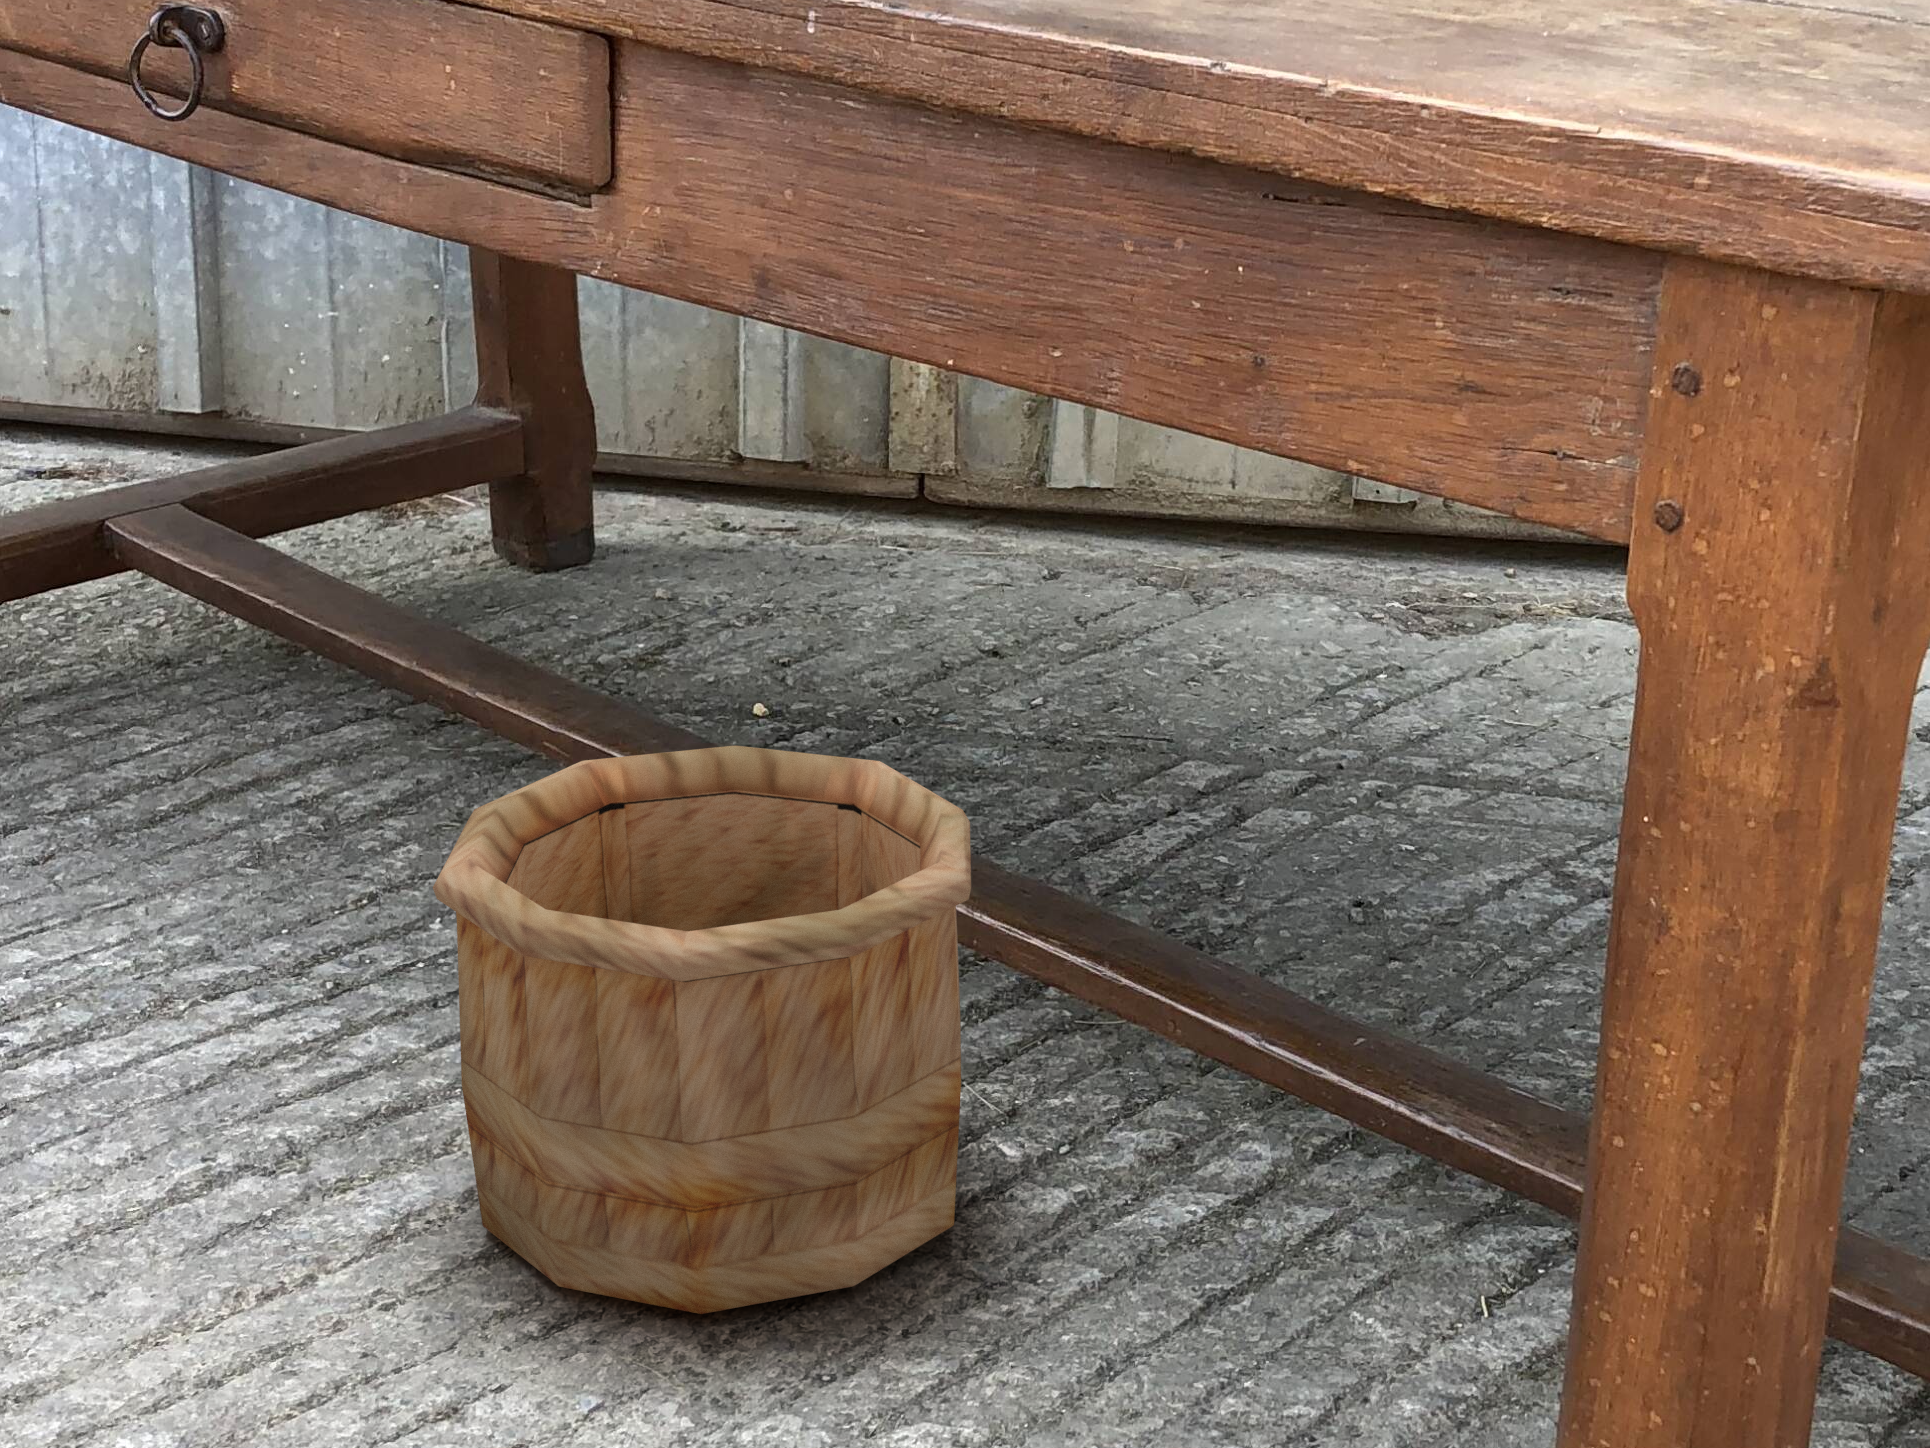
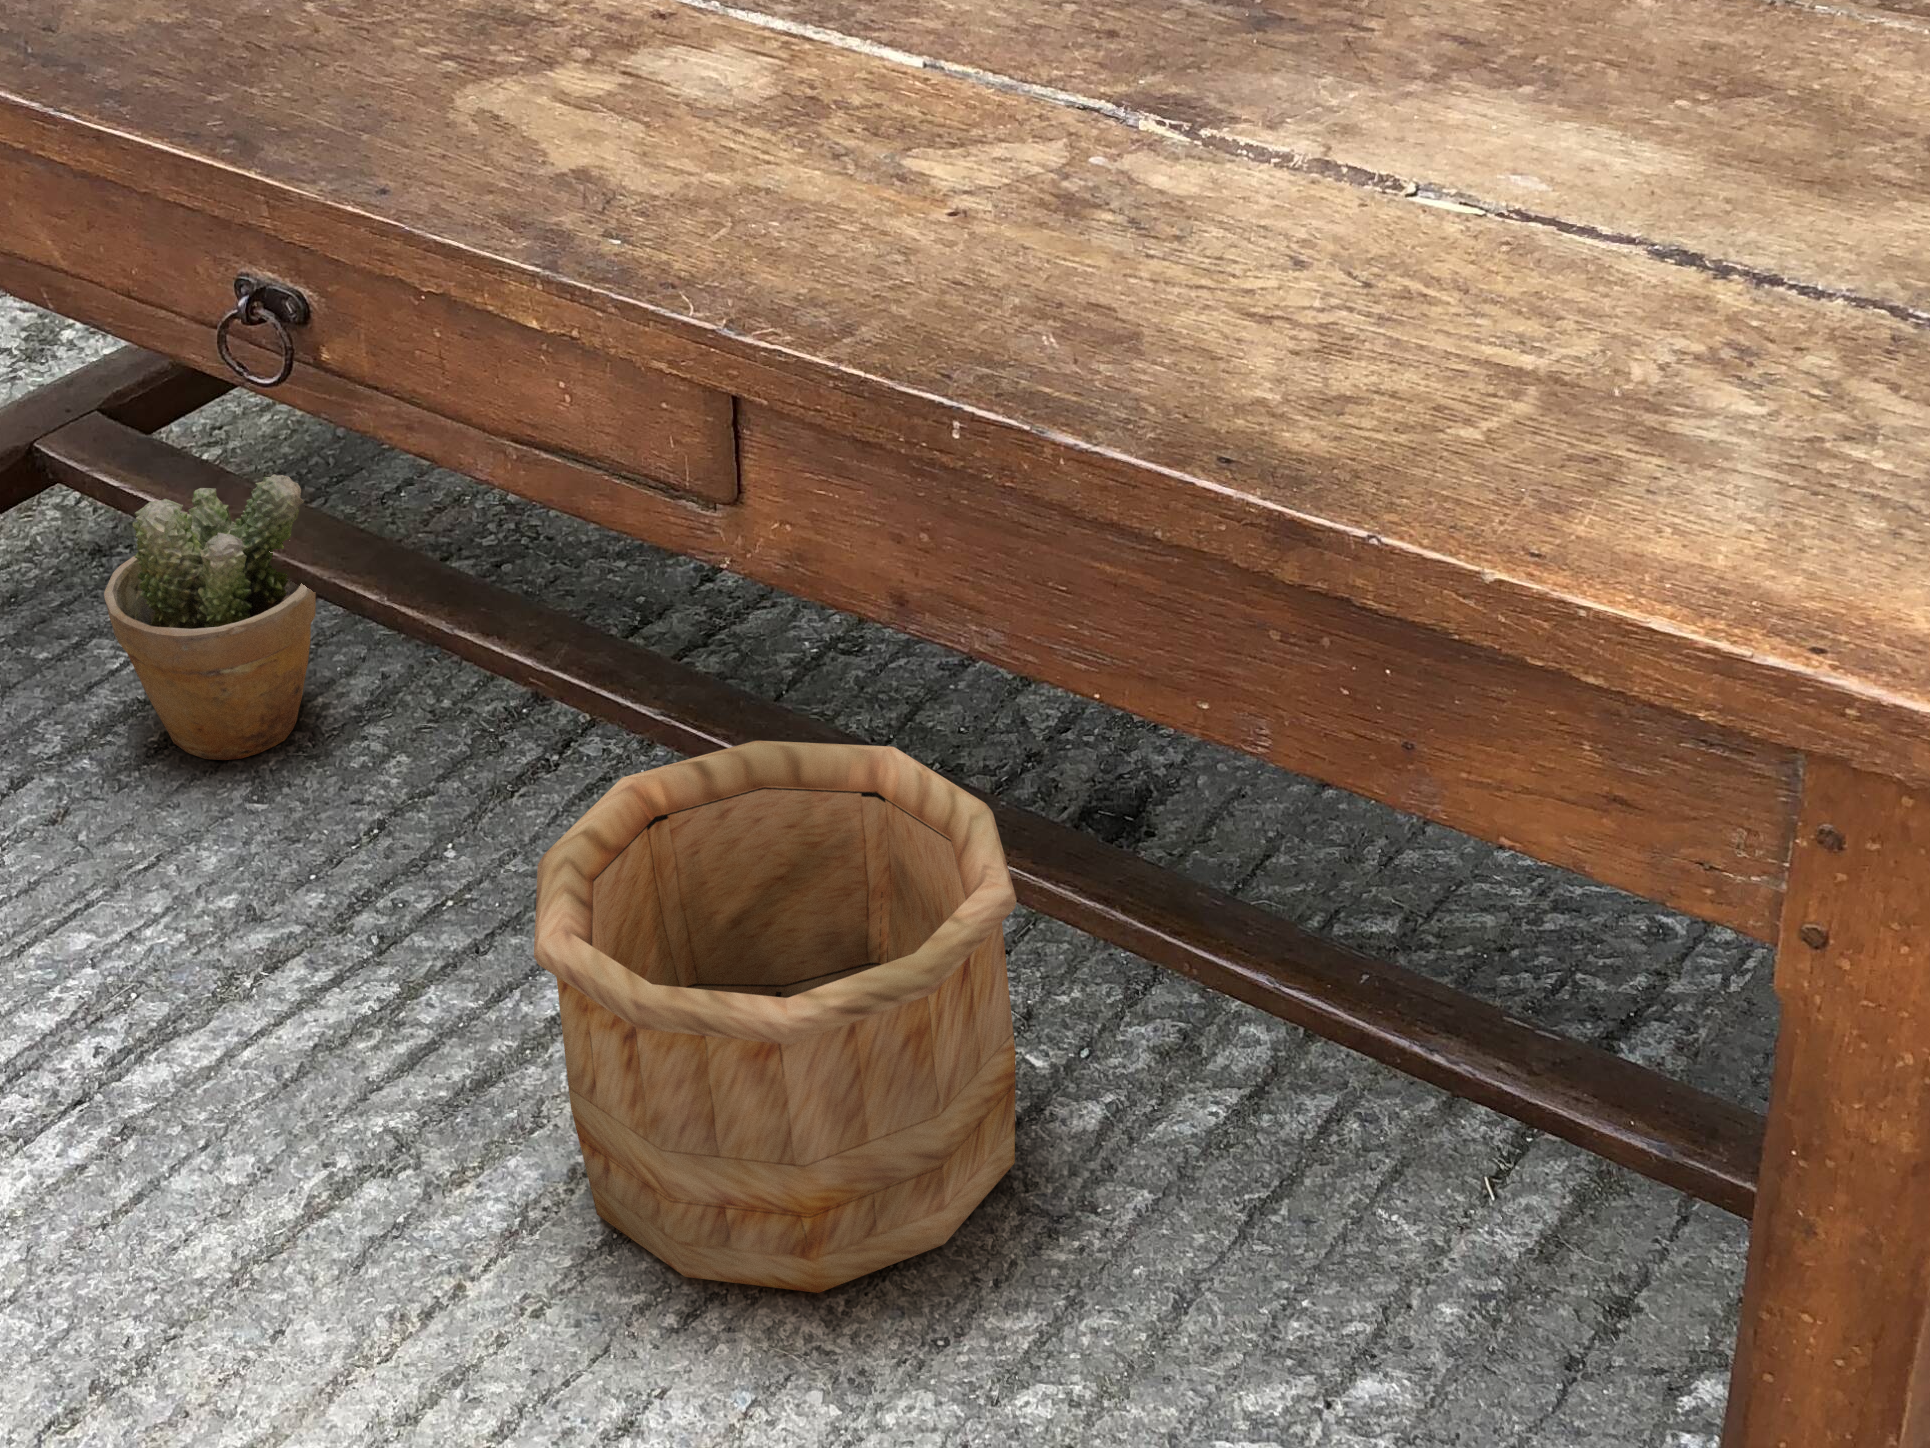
potted plant: none [132,528,356,832] -> present [104,474,316,760]

